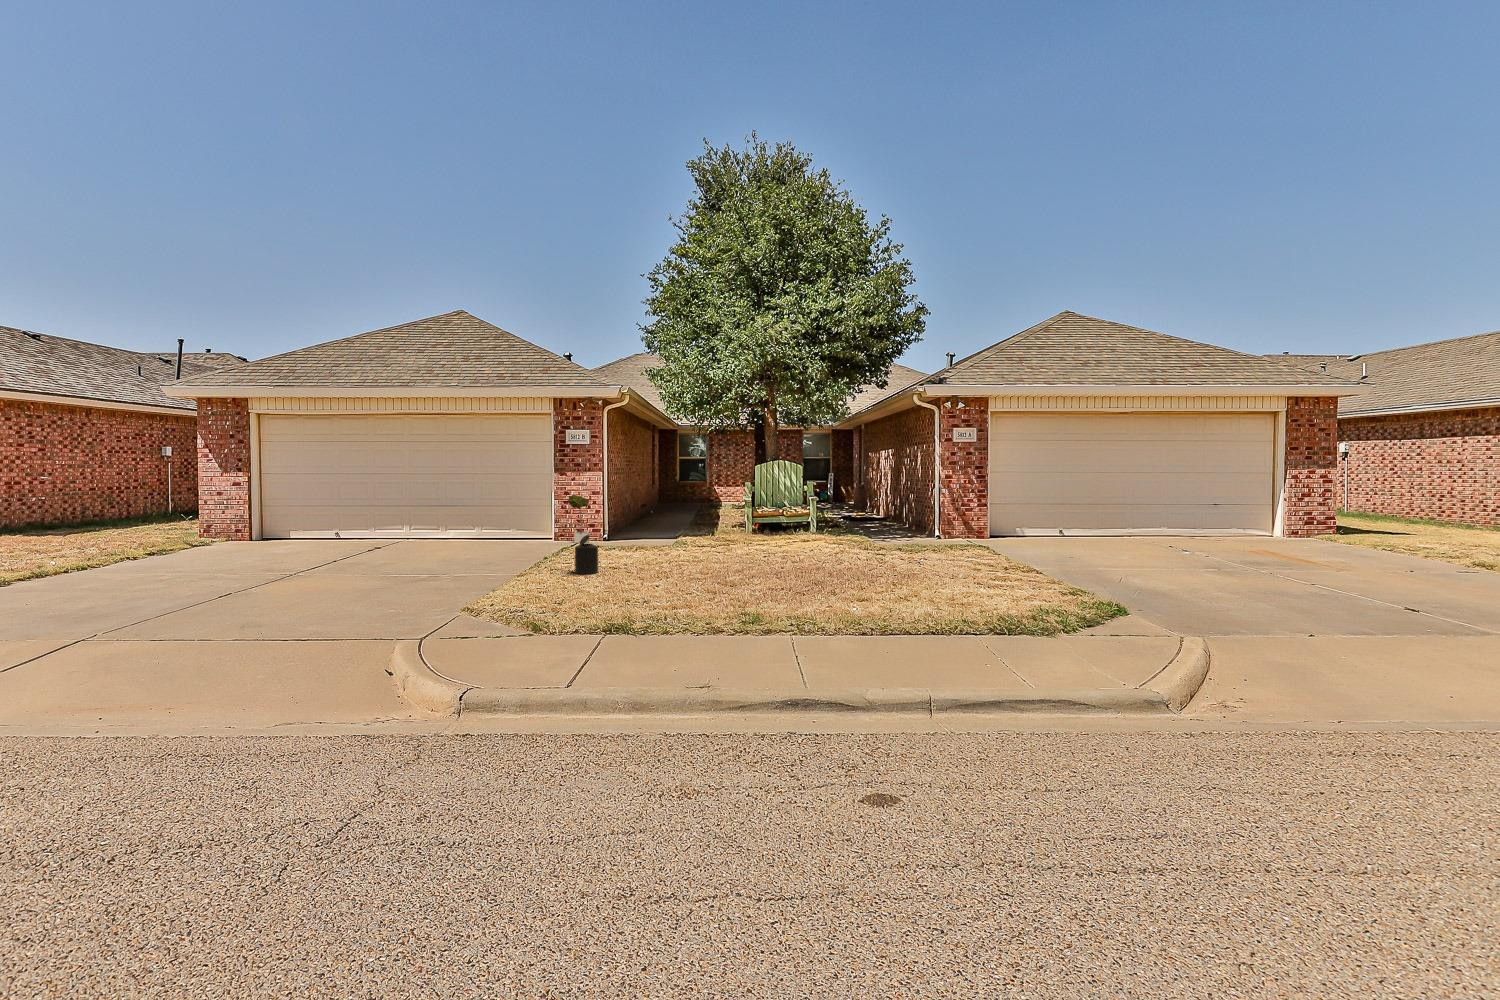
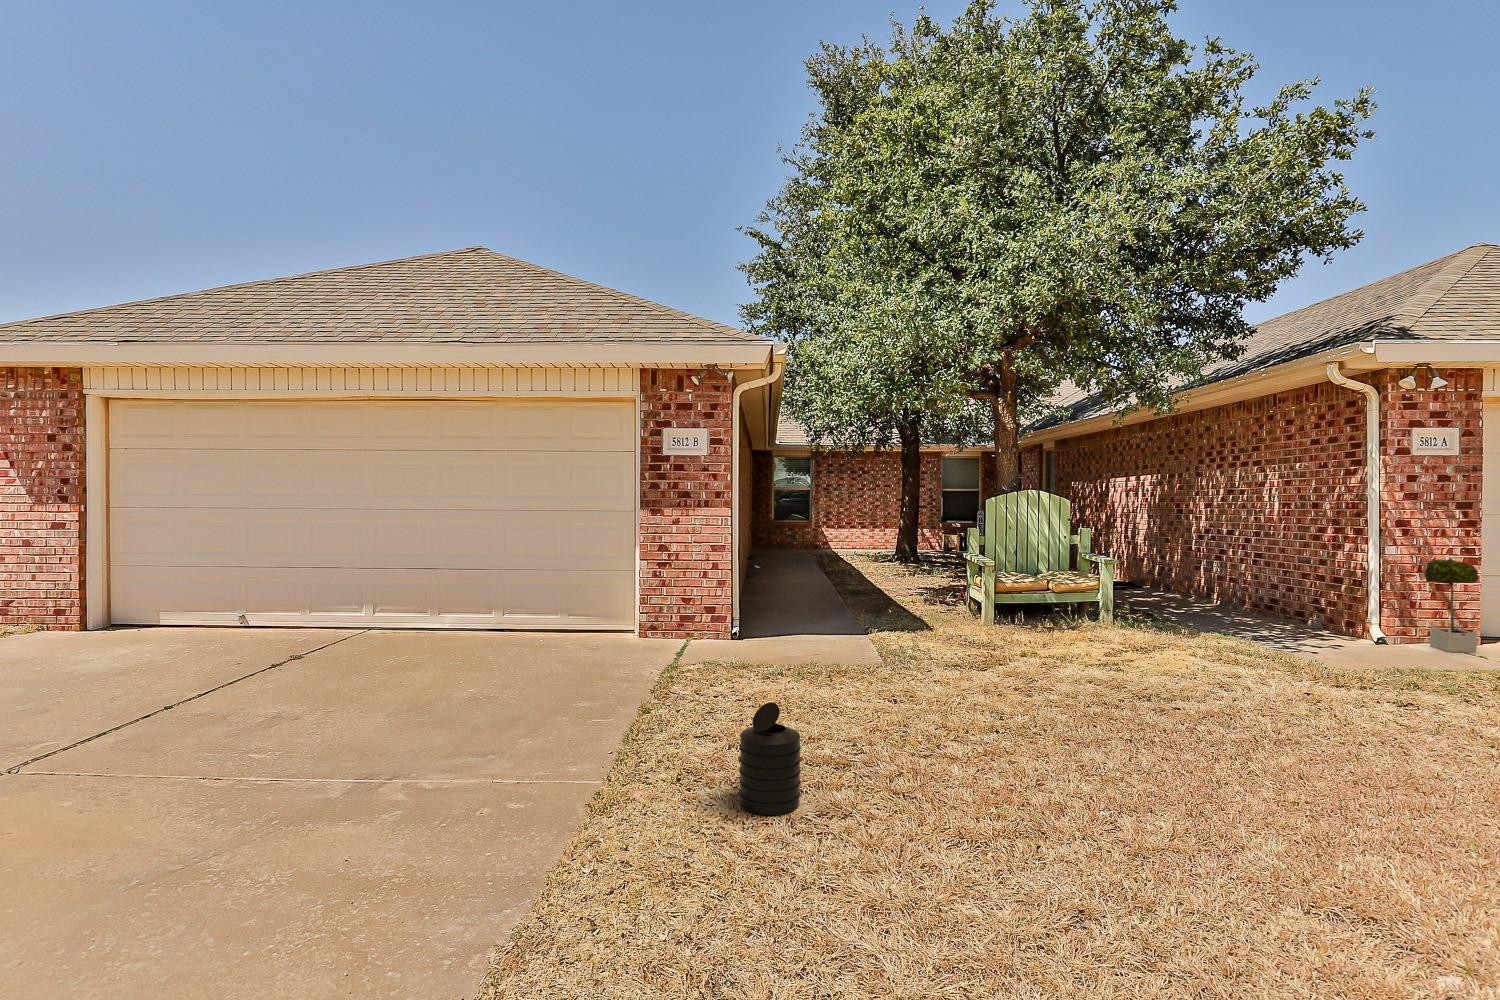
potted tree: present [568,495,589,543] -> present [1424,558,1479,653]

